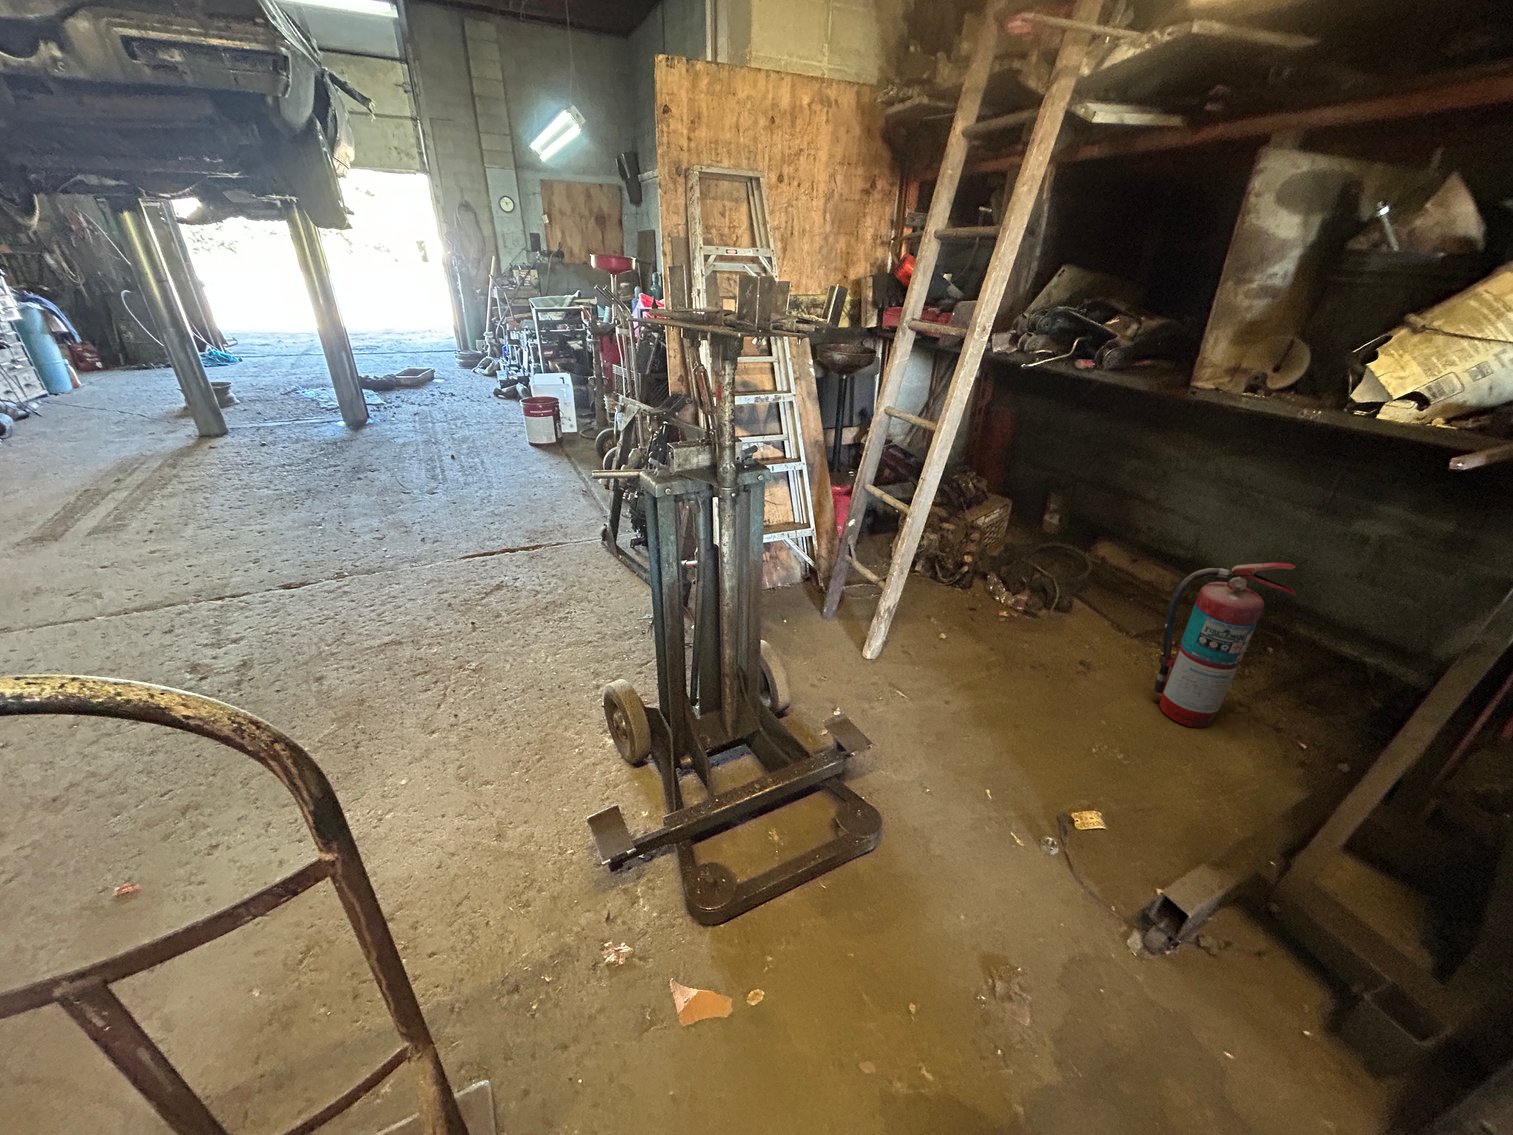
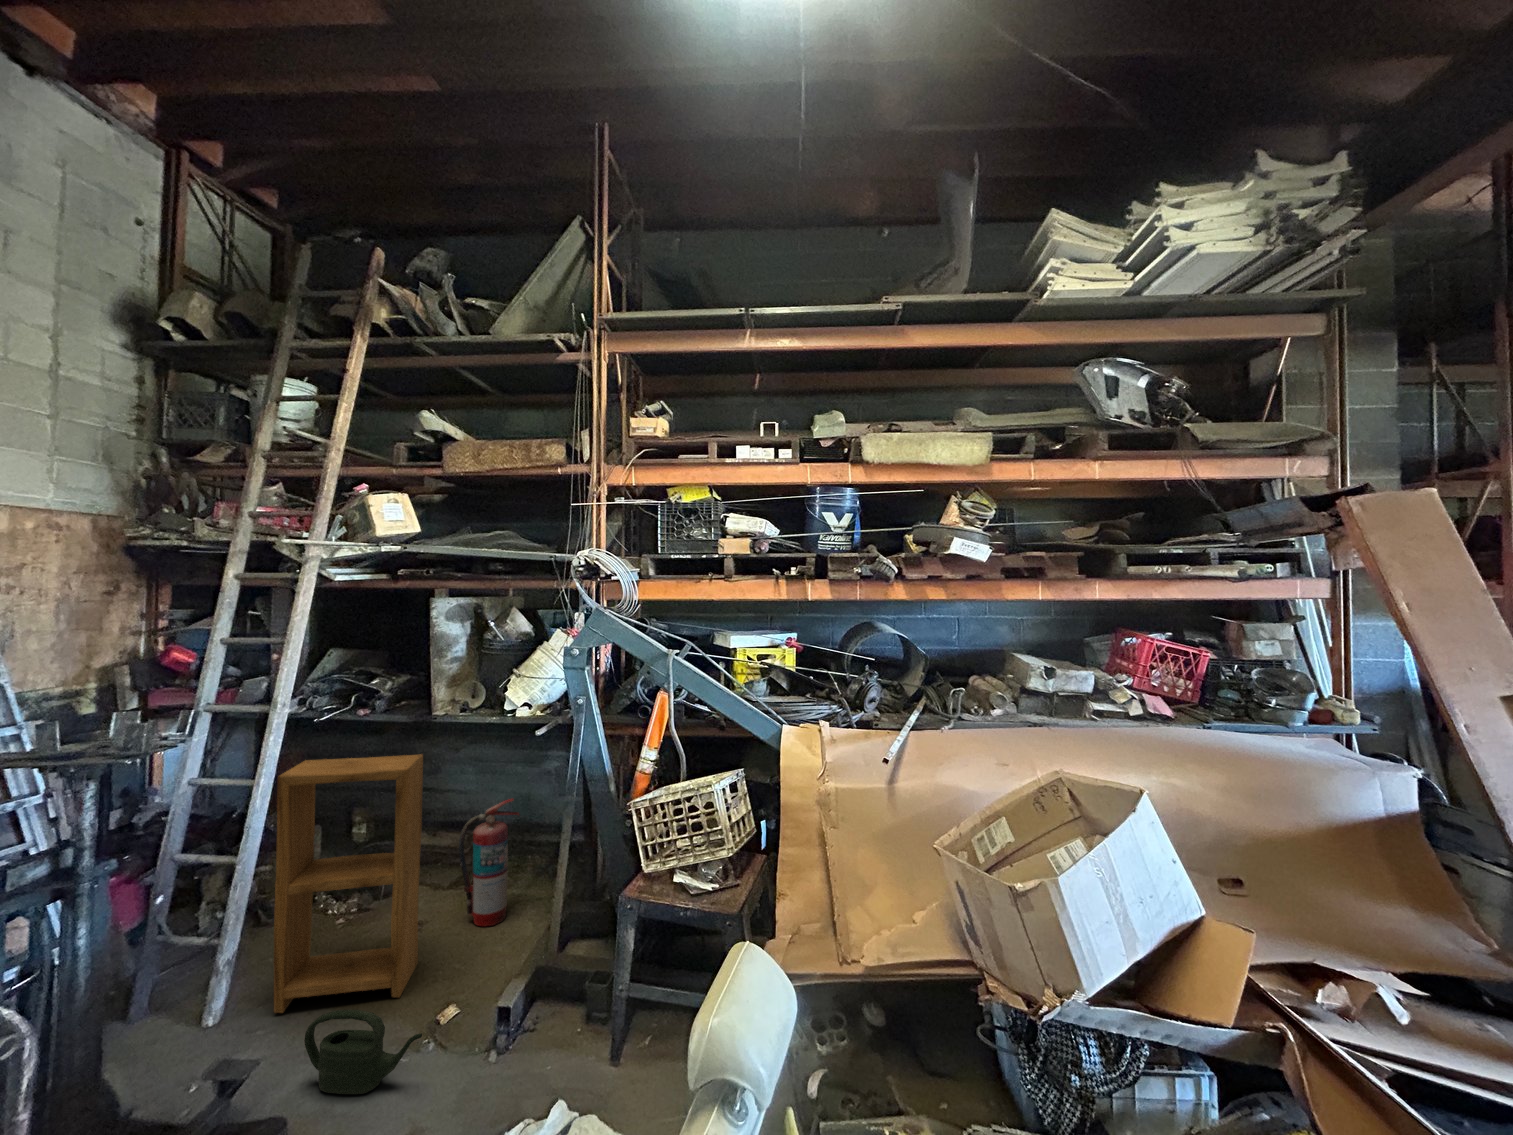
shelving unit: none [914,414,1160,754] -> present [274,755,423,1013]
watering can: none [919,740,1046,863] -> present [304,1010,422,1094]

